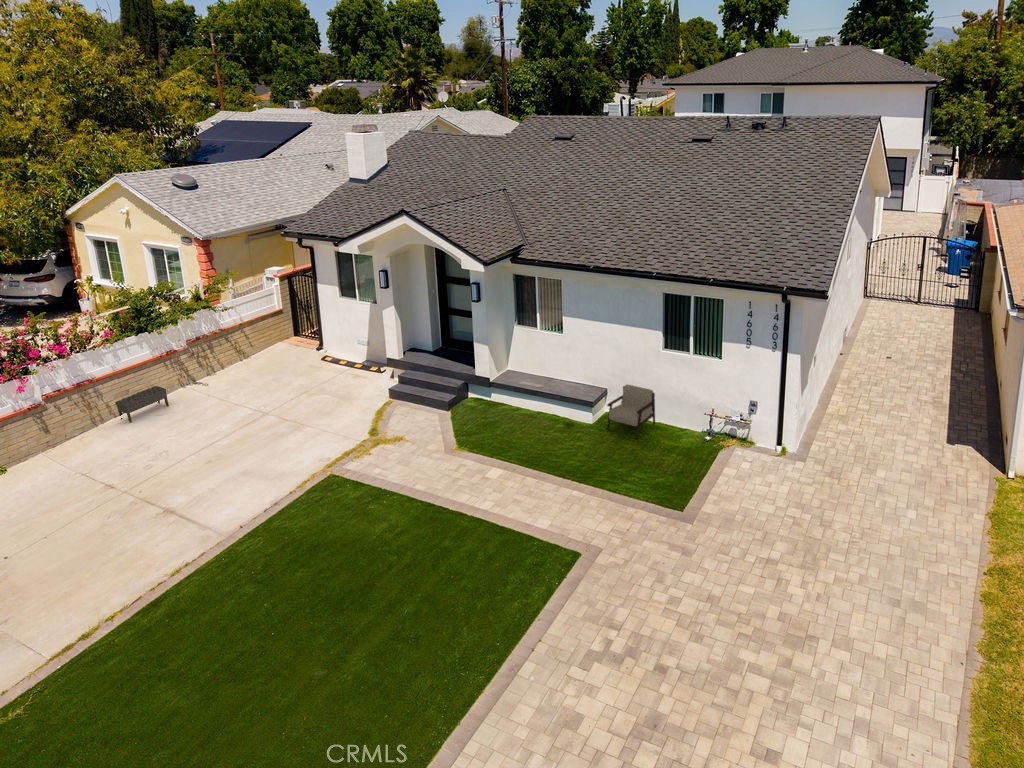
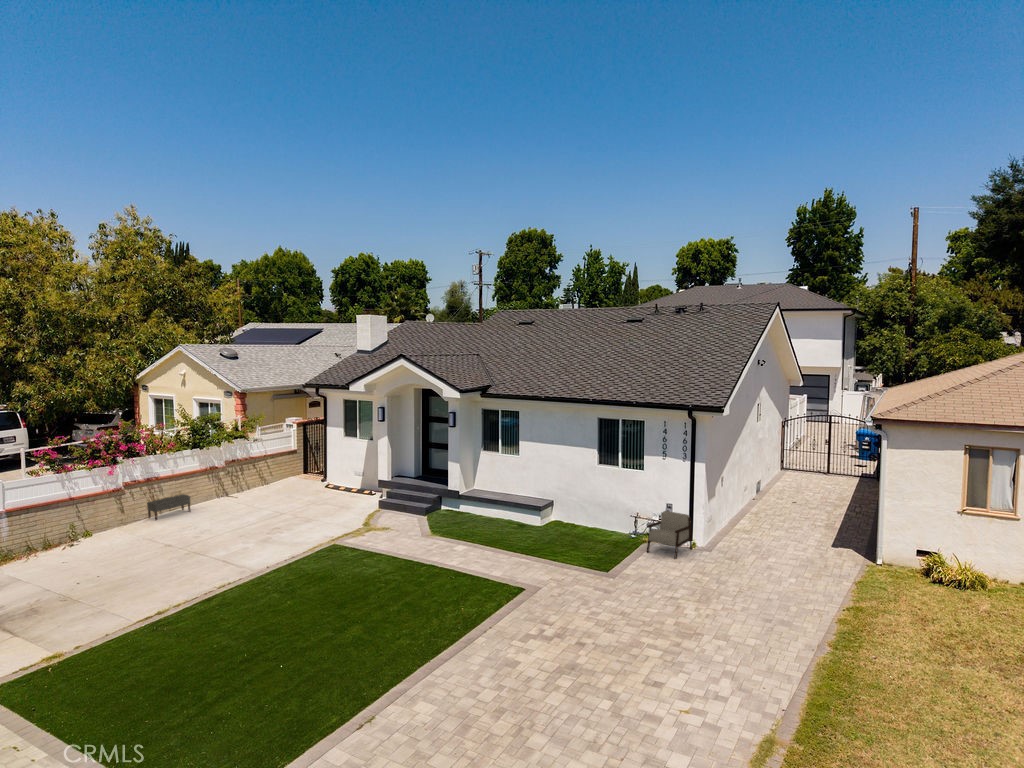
armchair: present [607,384,655,439] -> present [647,511,692,559]

